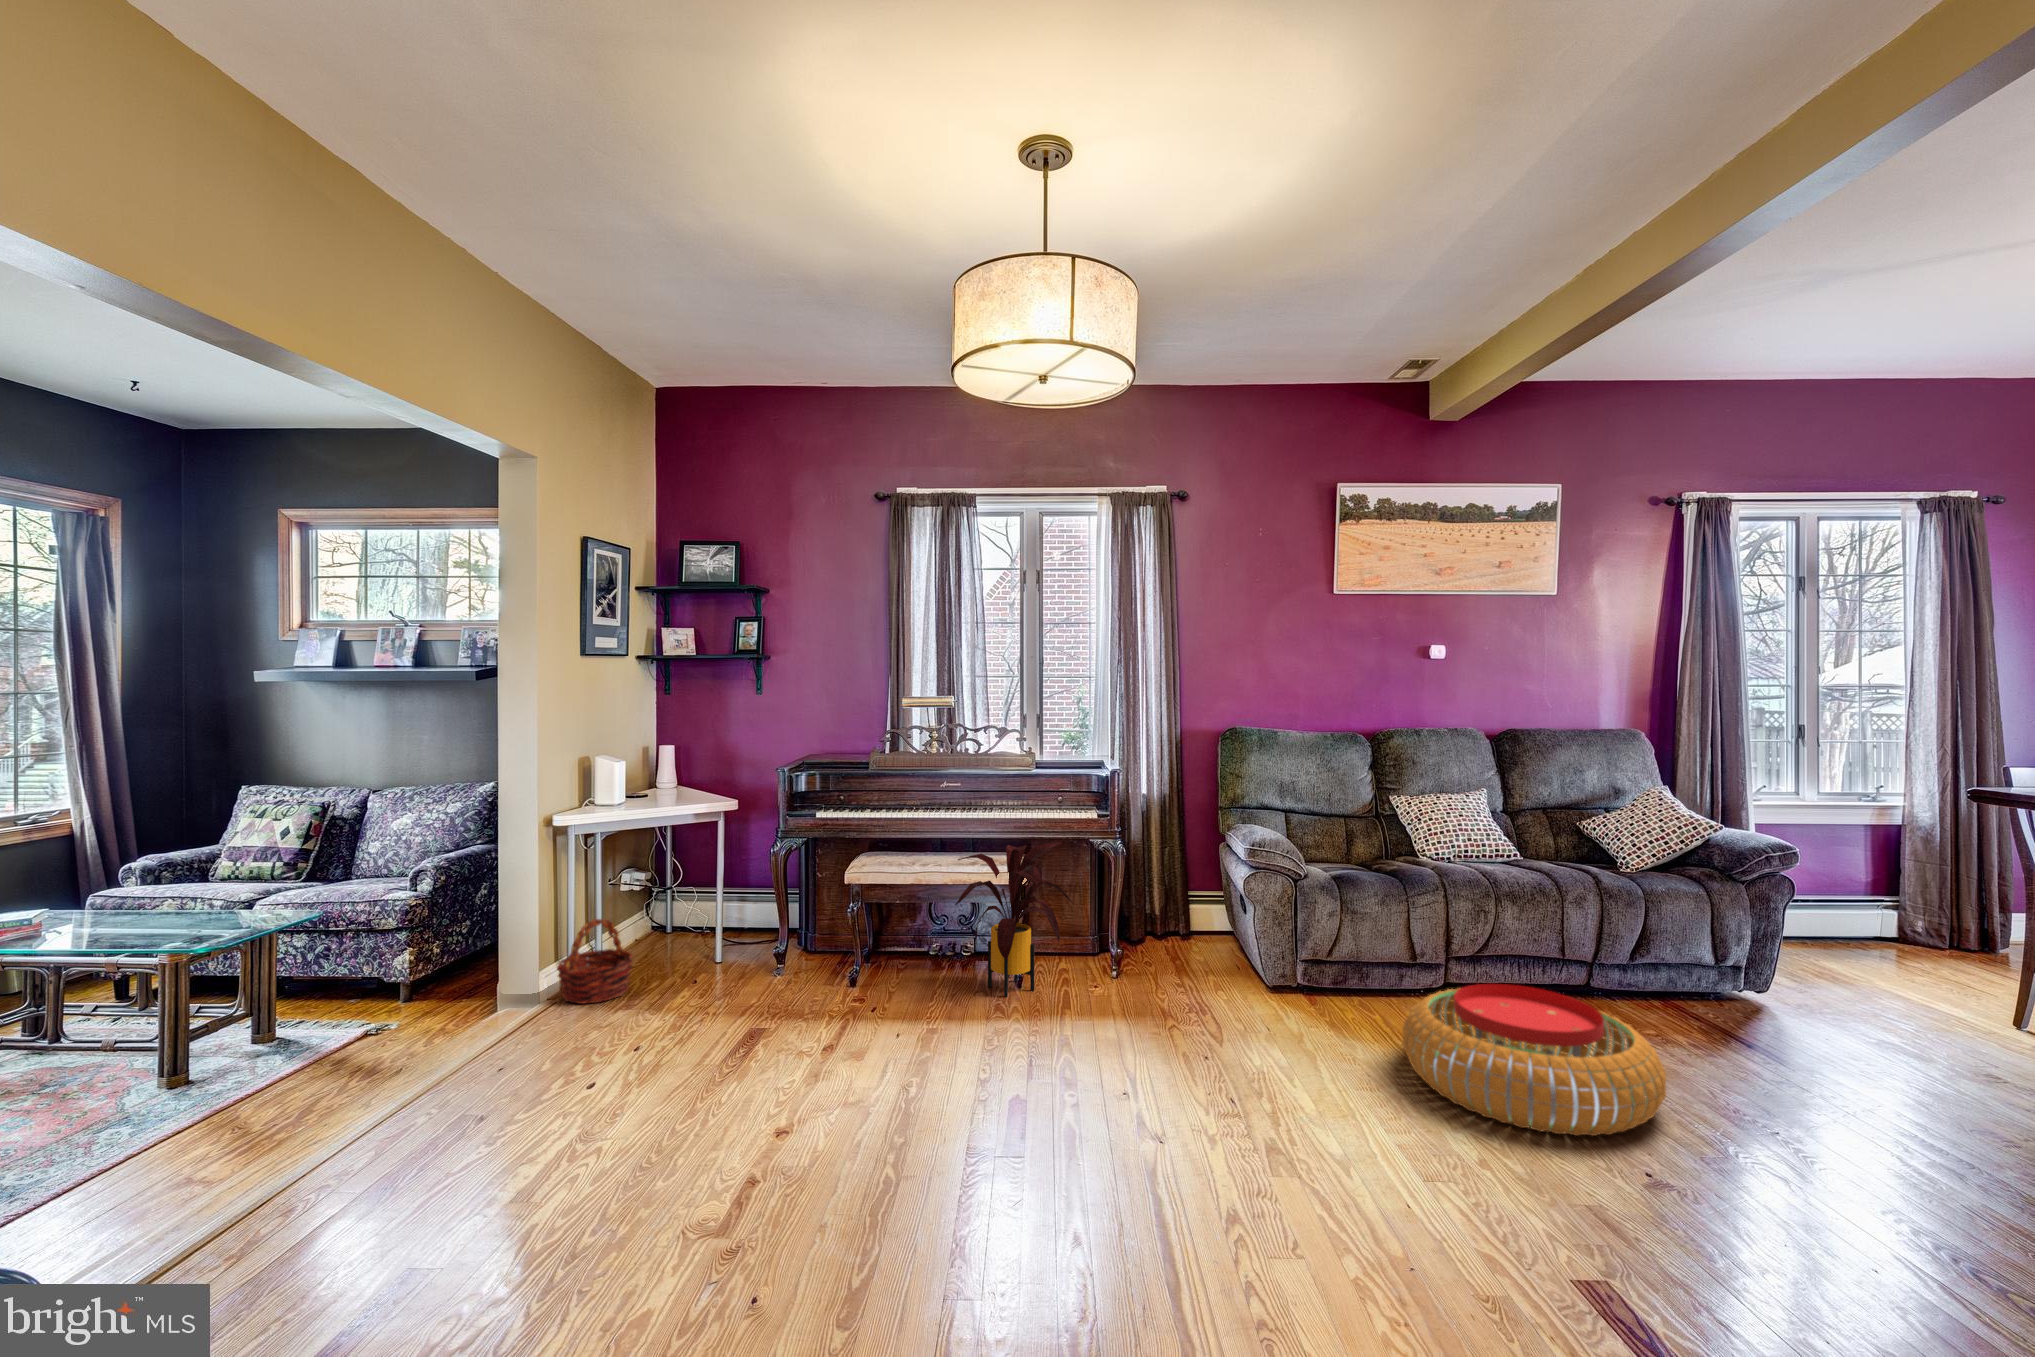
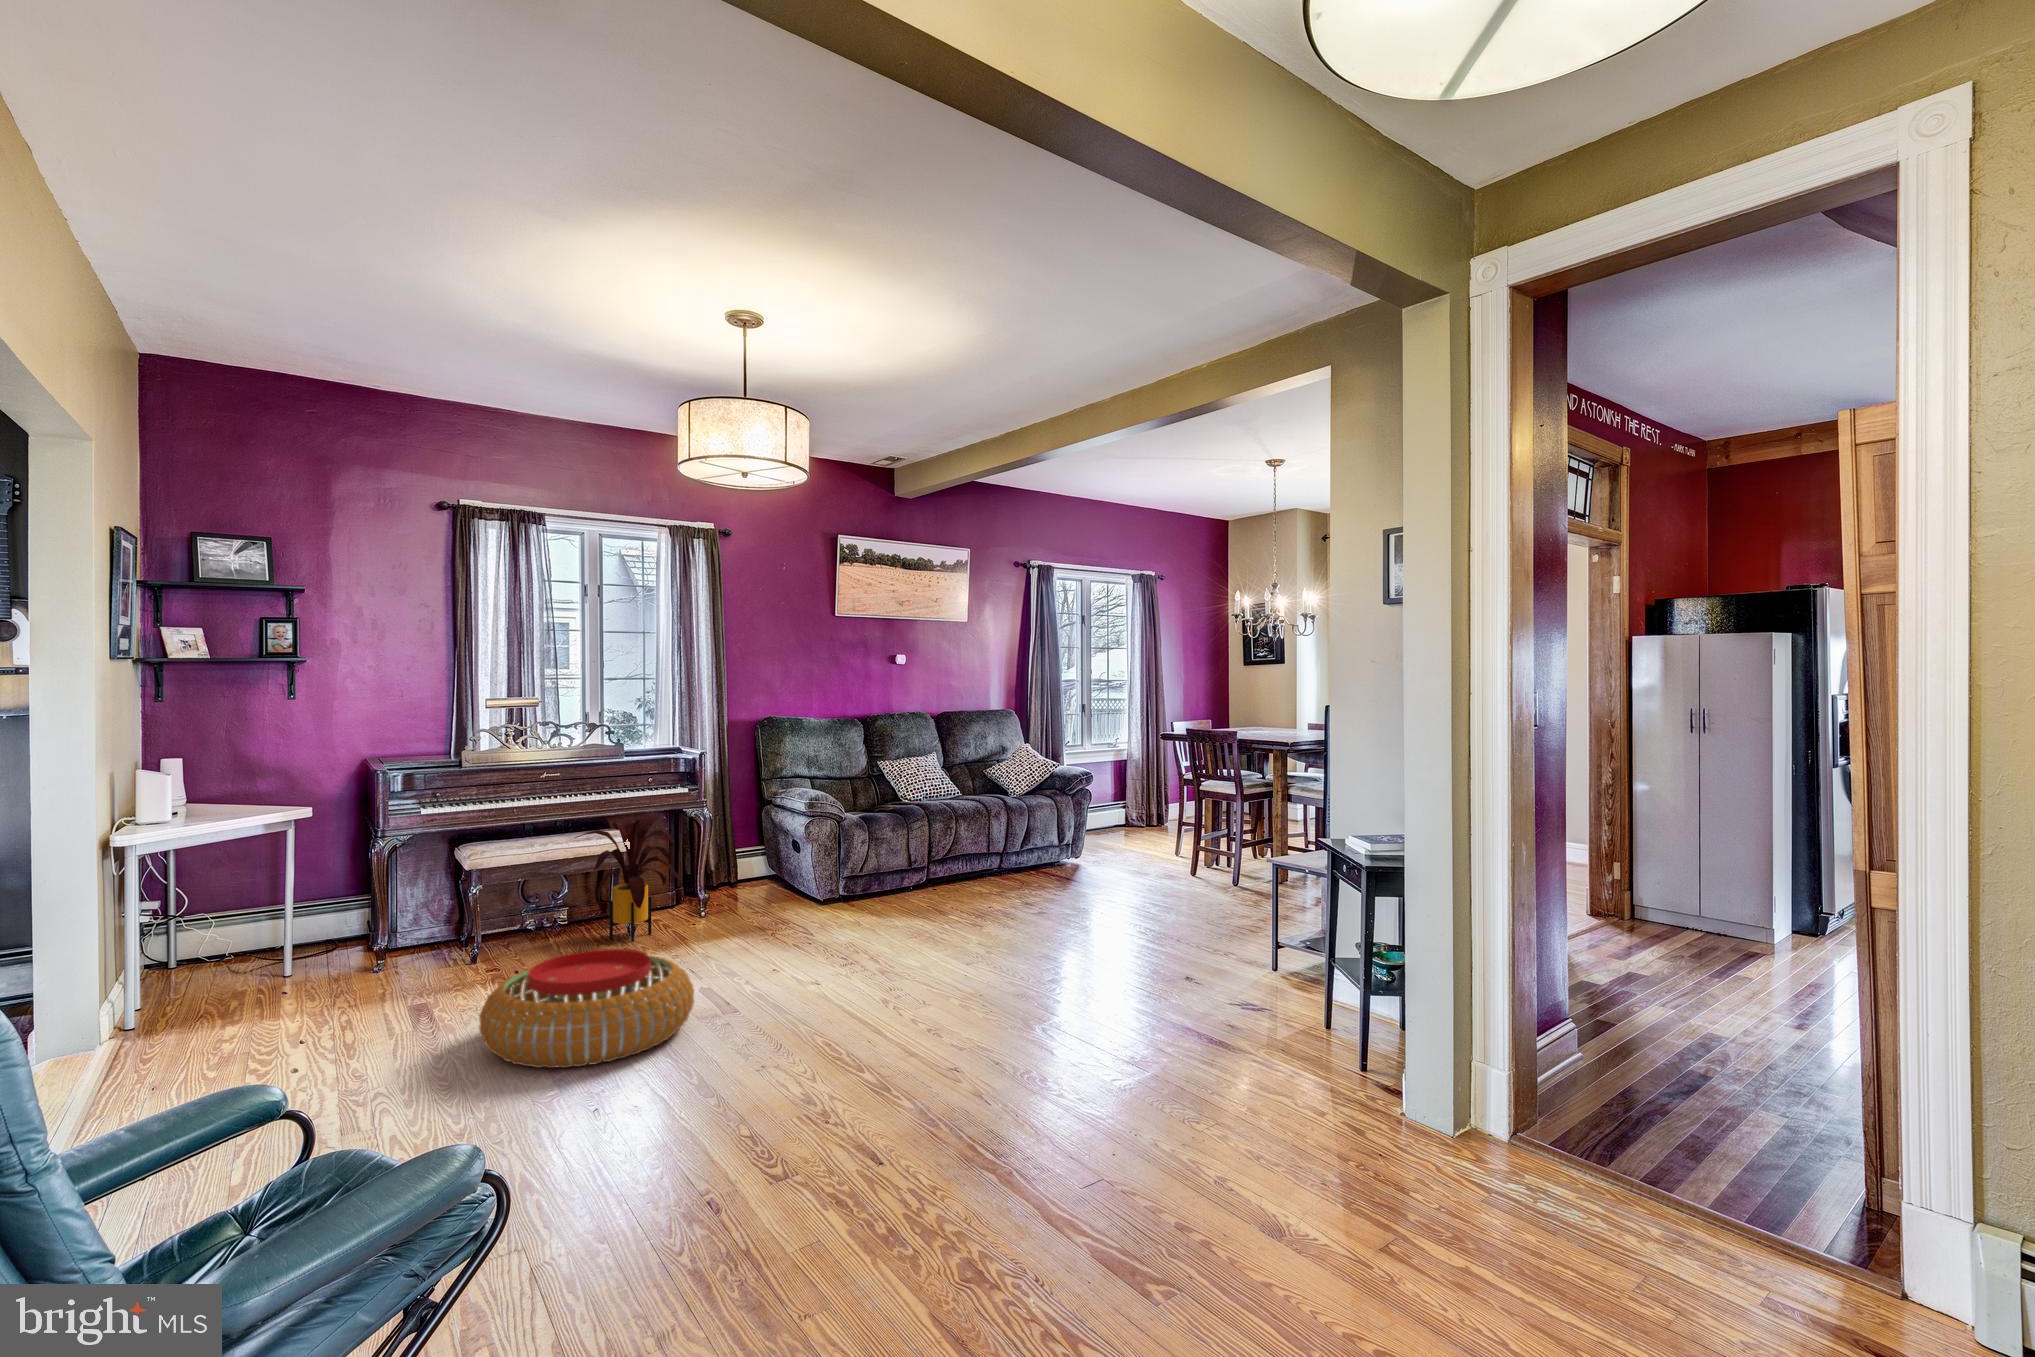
basket: present [557,919,633,1004] -> none [137,939,238,1029]
pouf: present [1403,984,1667,1136] -> present [479,949,694,1068]

